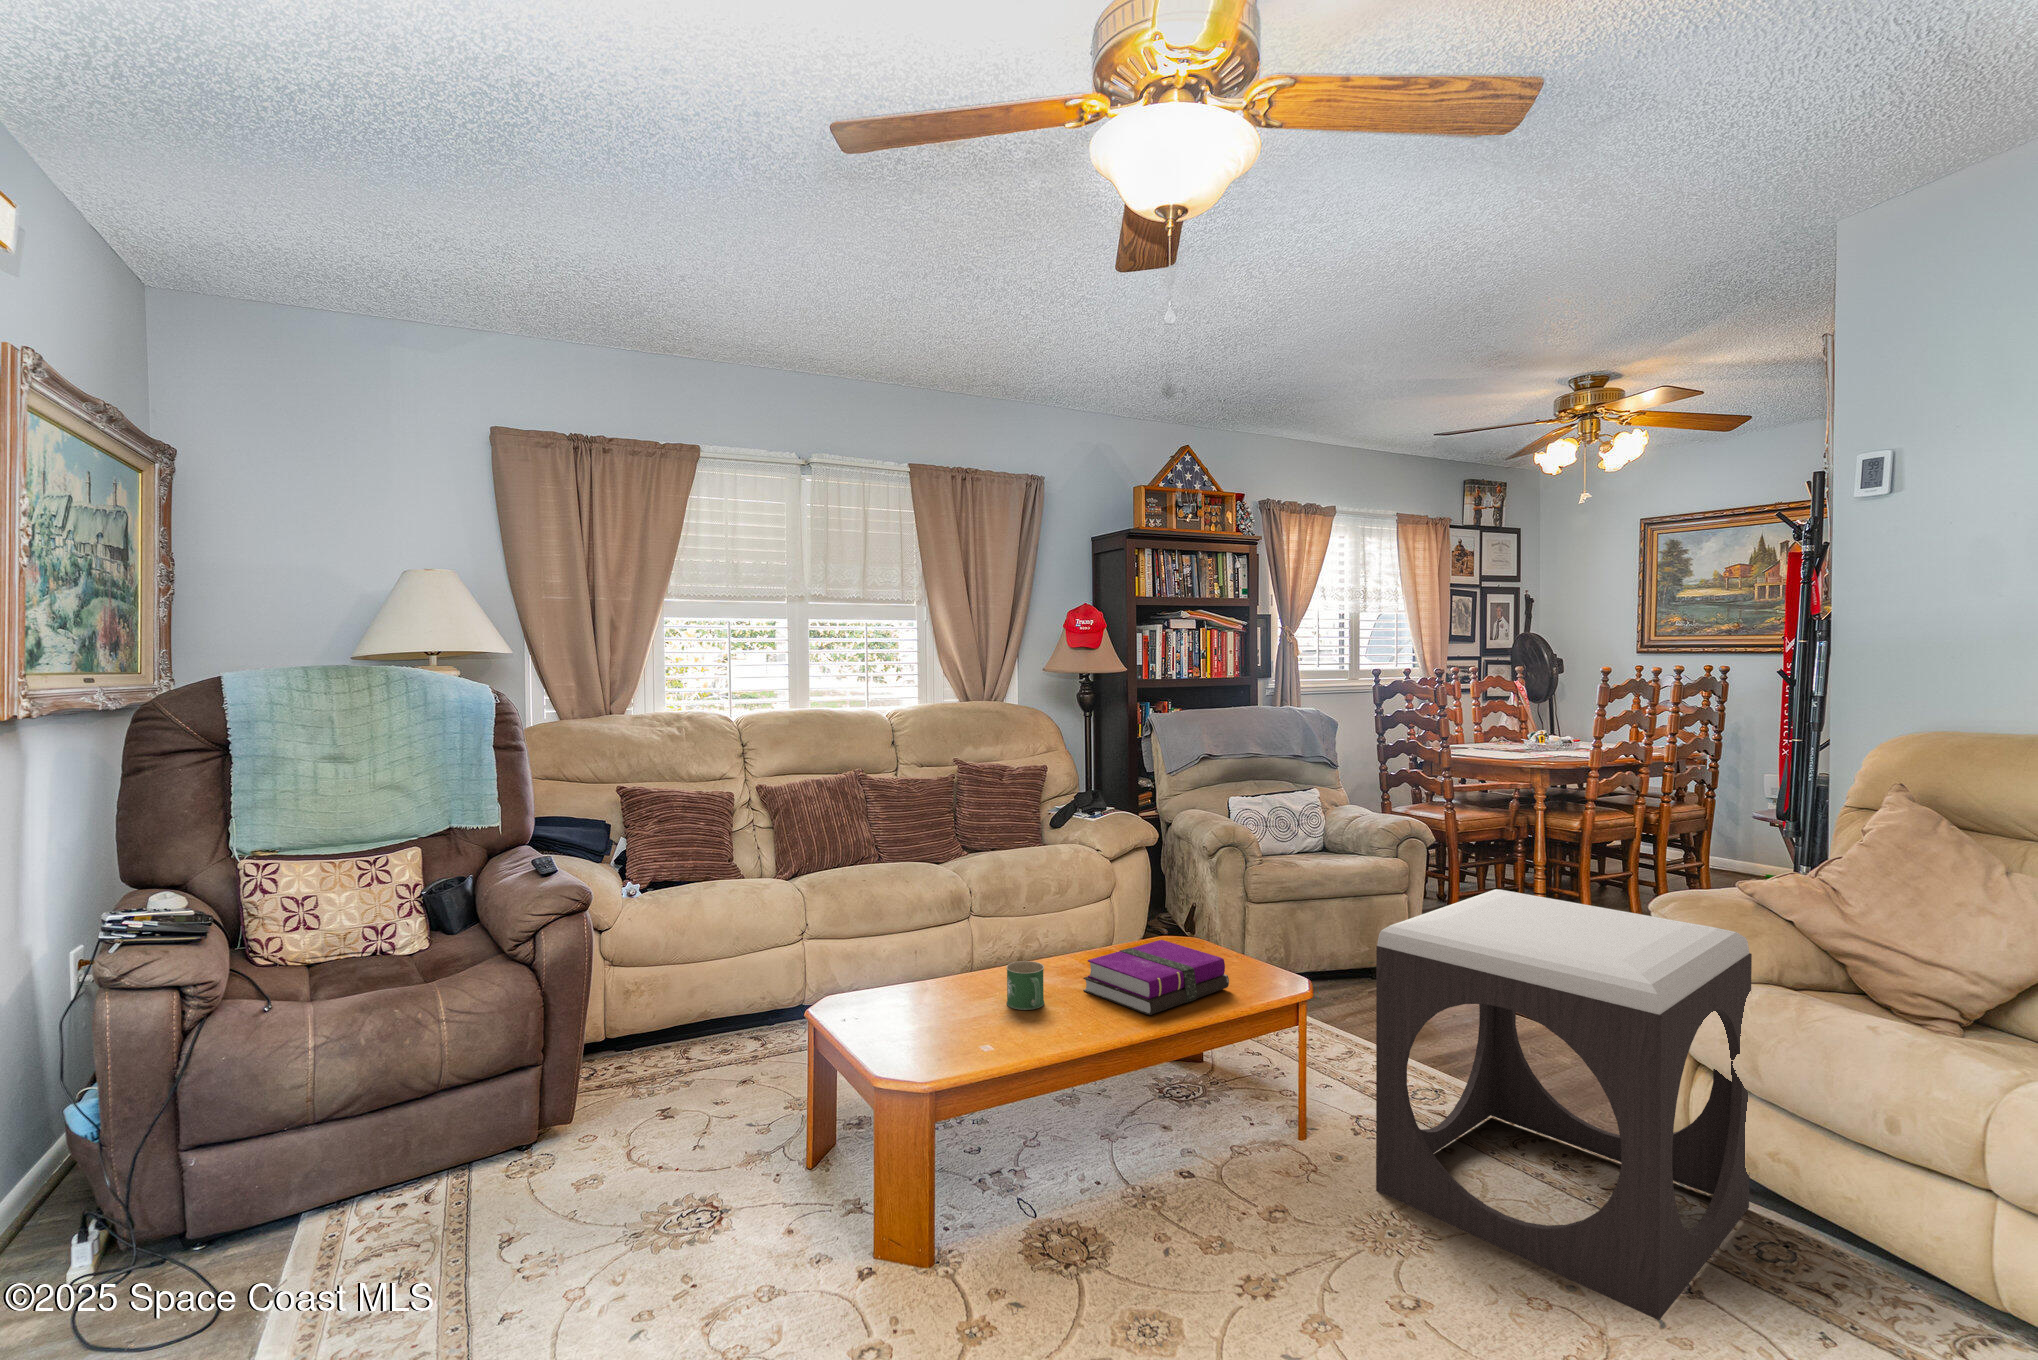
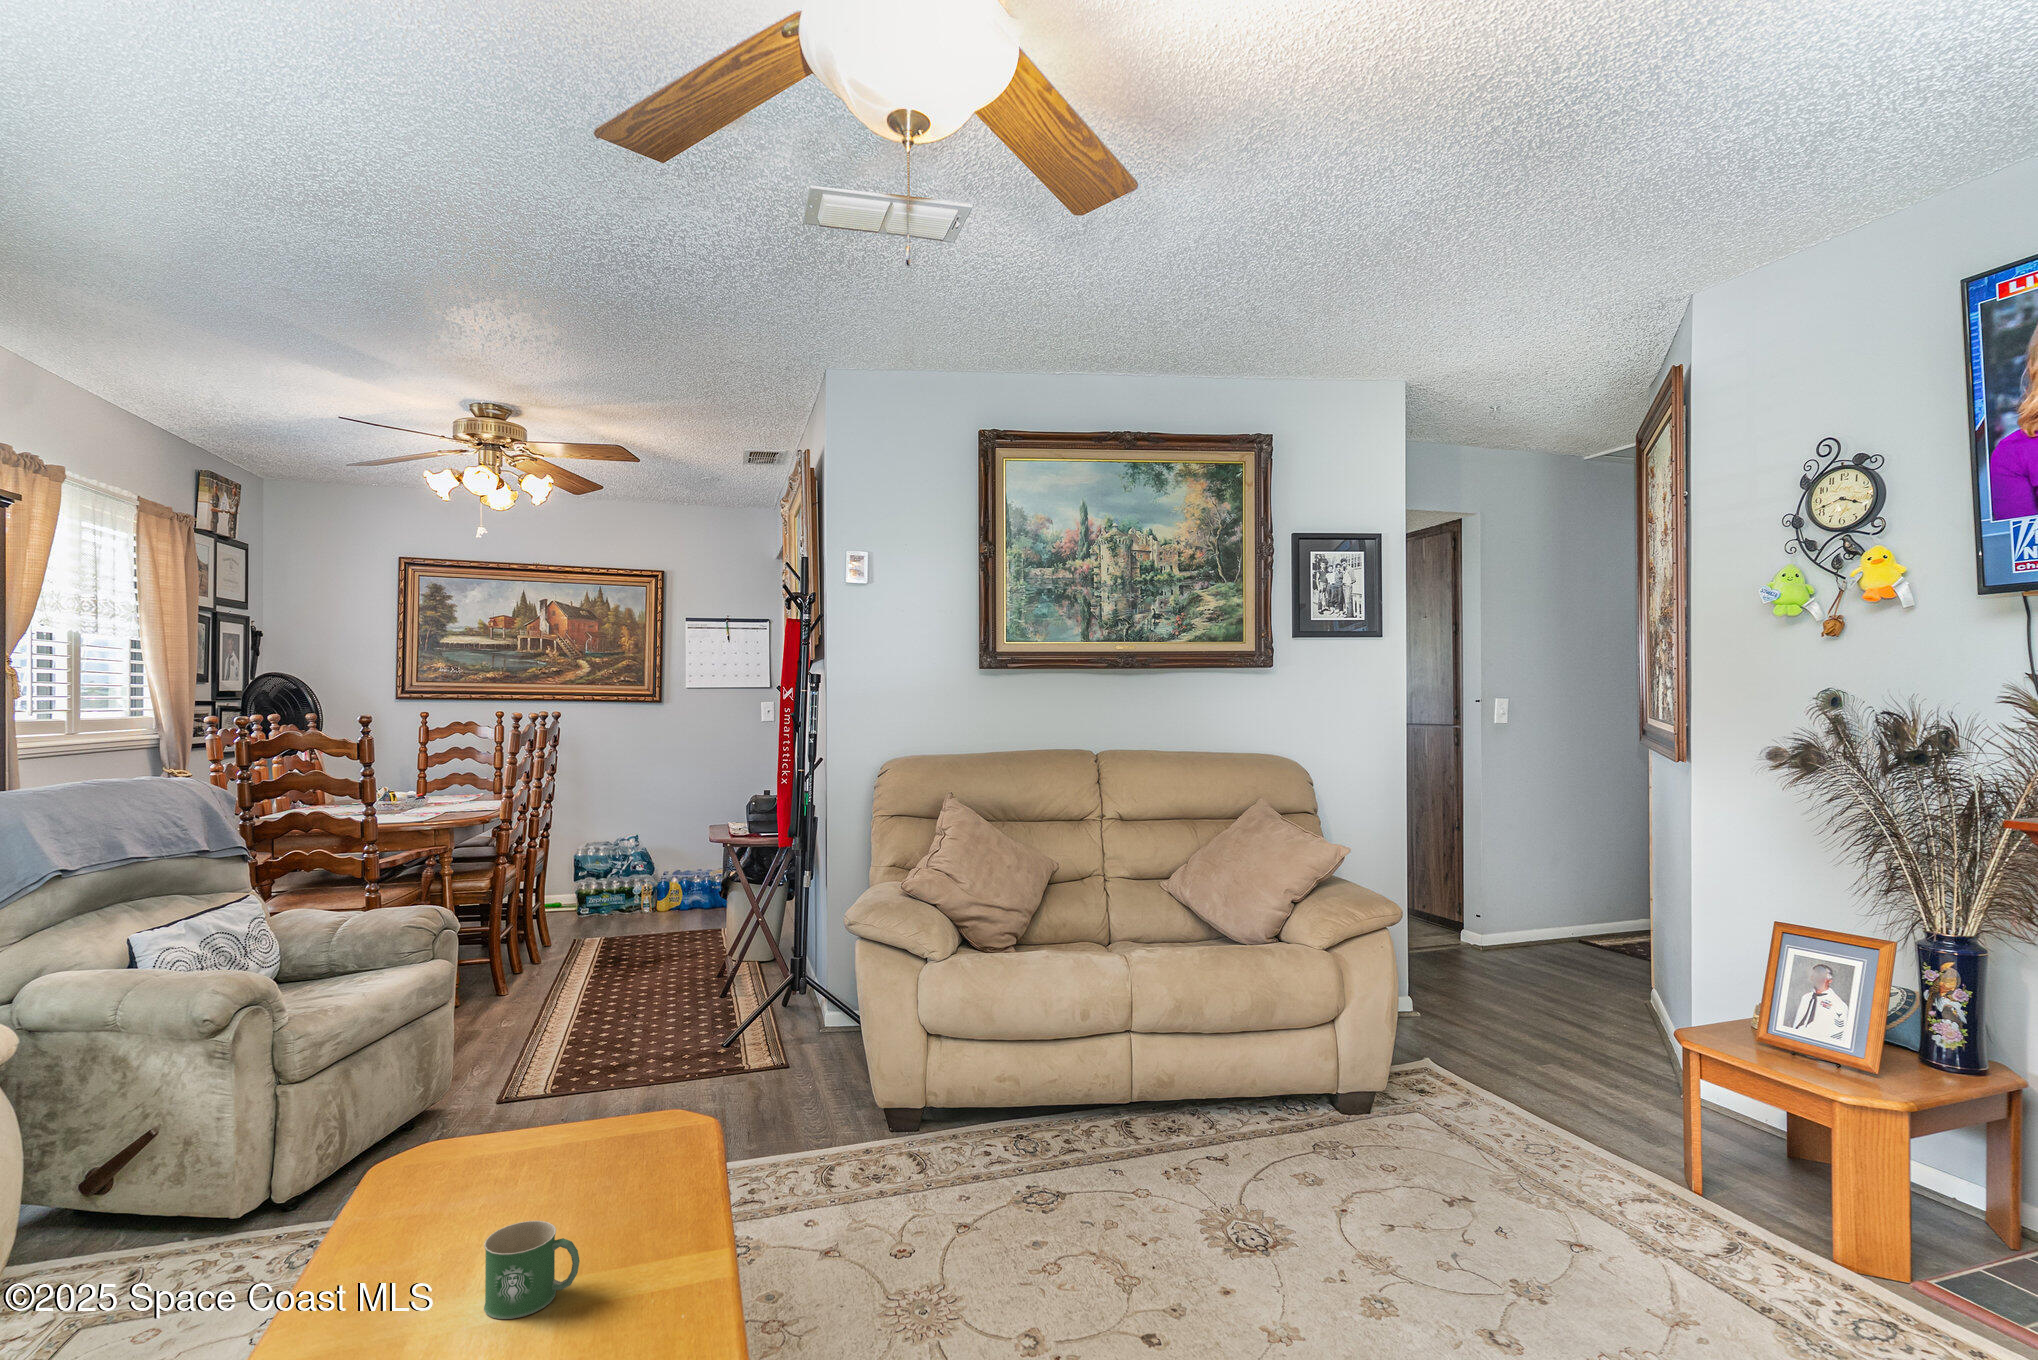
footstool: present [1376,889,1752,1320] -> none [767,918,1064,1280]
hardback book: present [1083,940,1229,1015] -> none [523,1106,684,1242]

